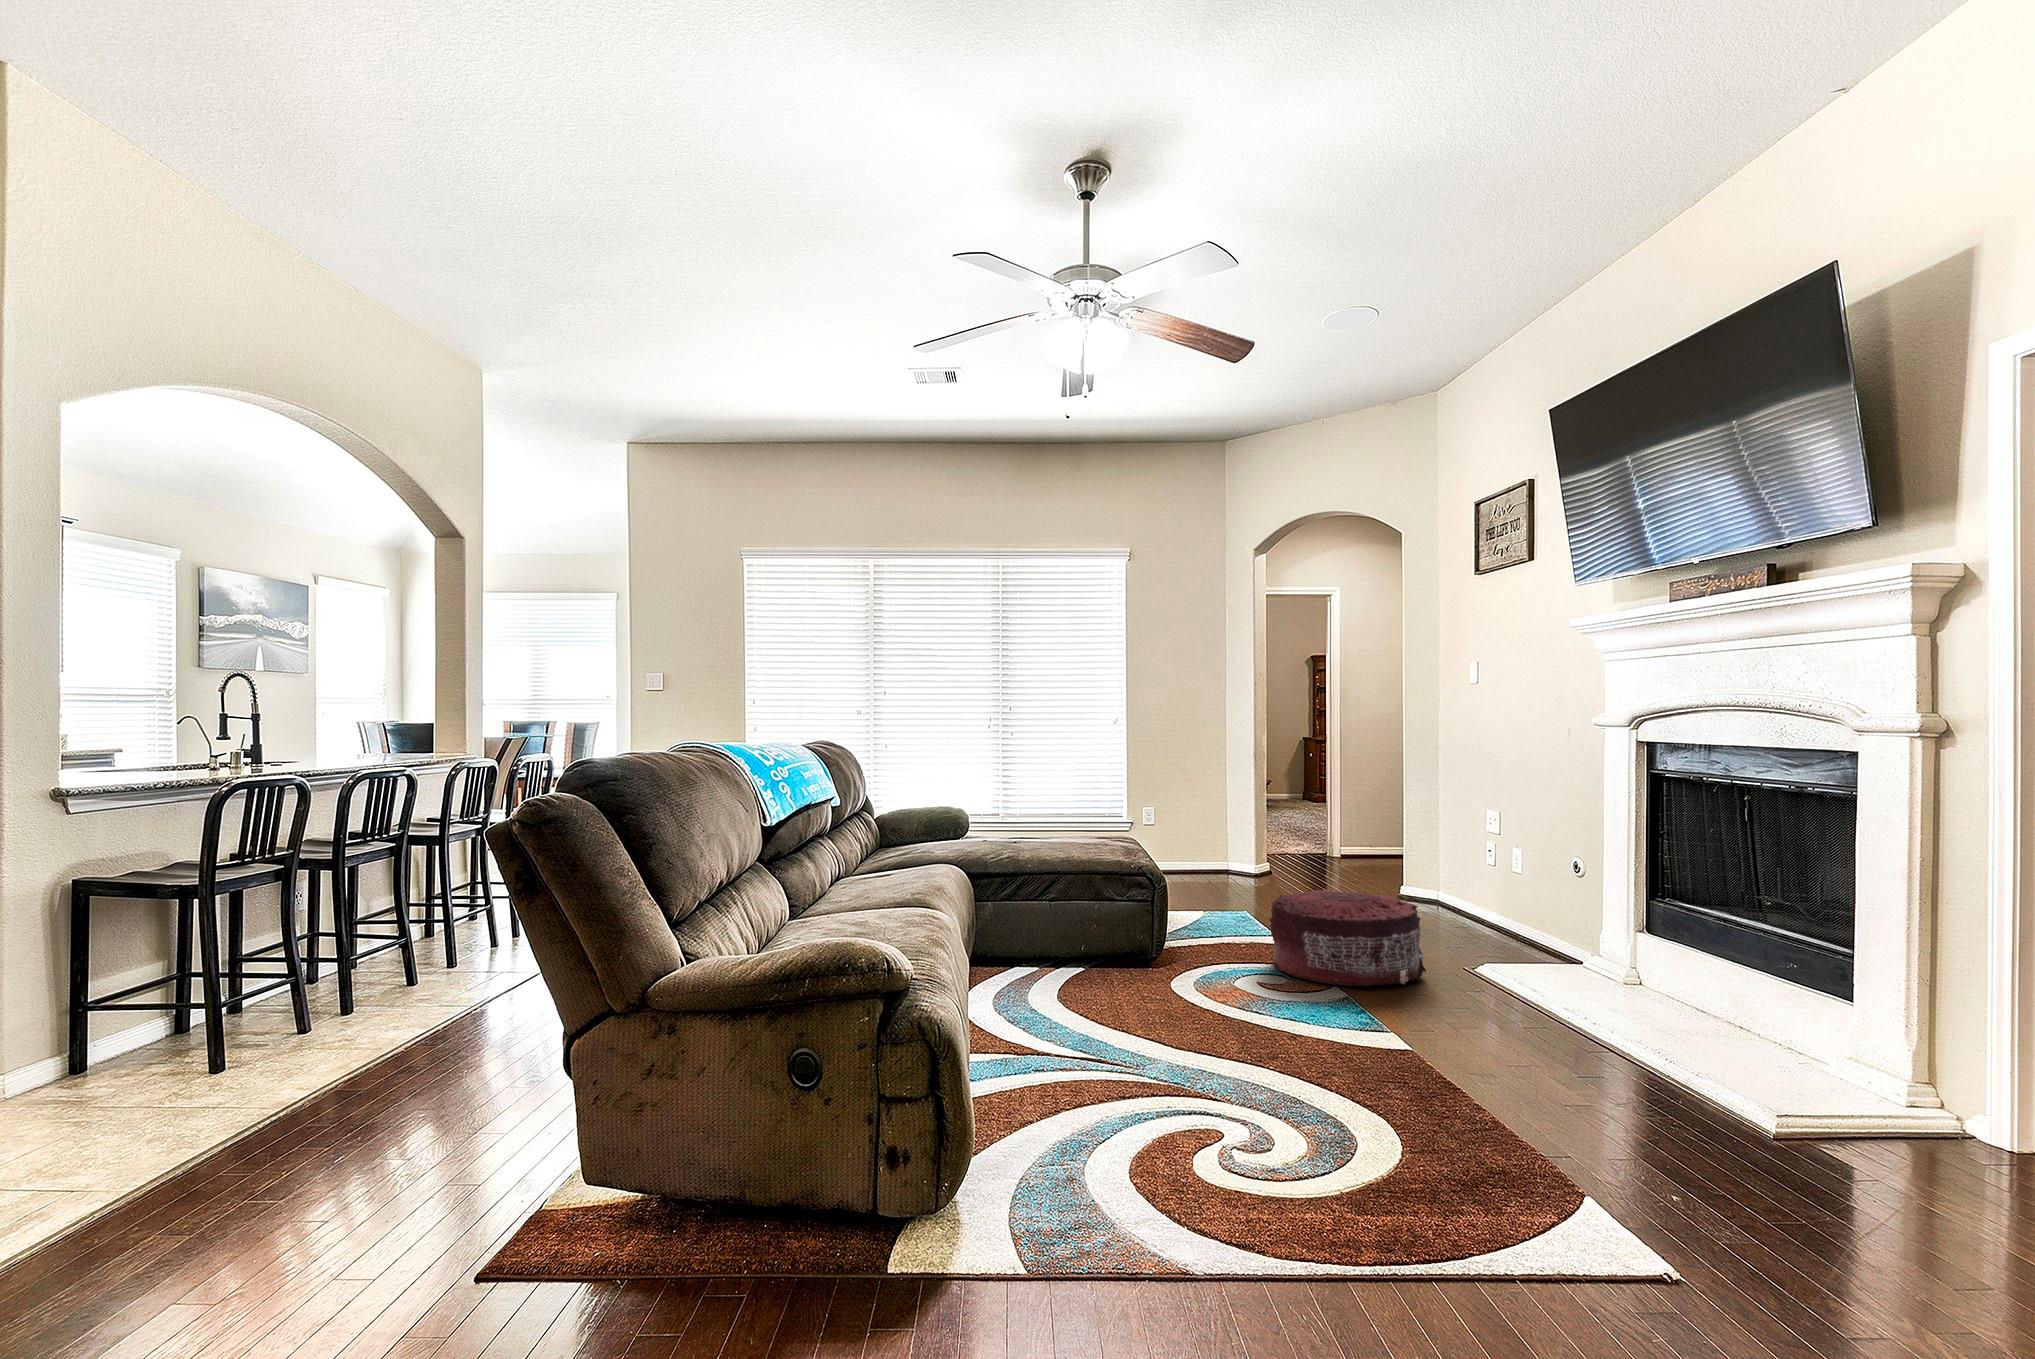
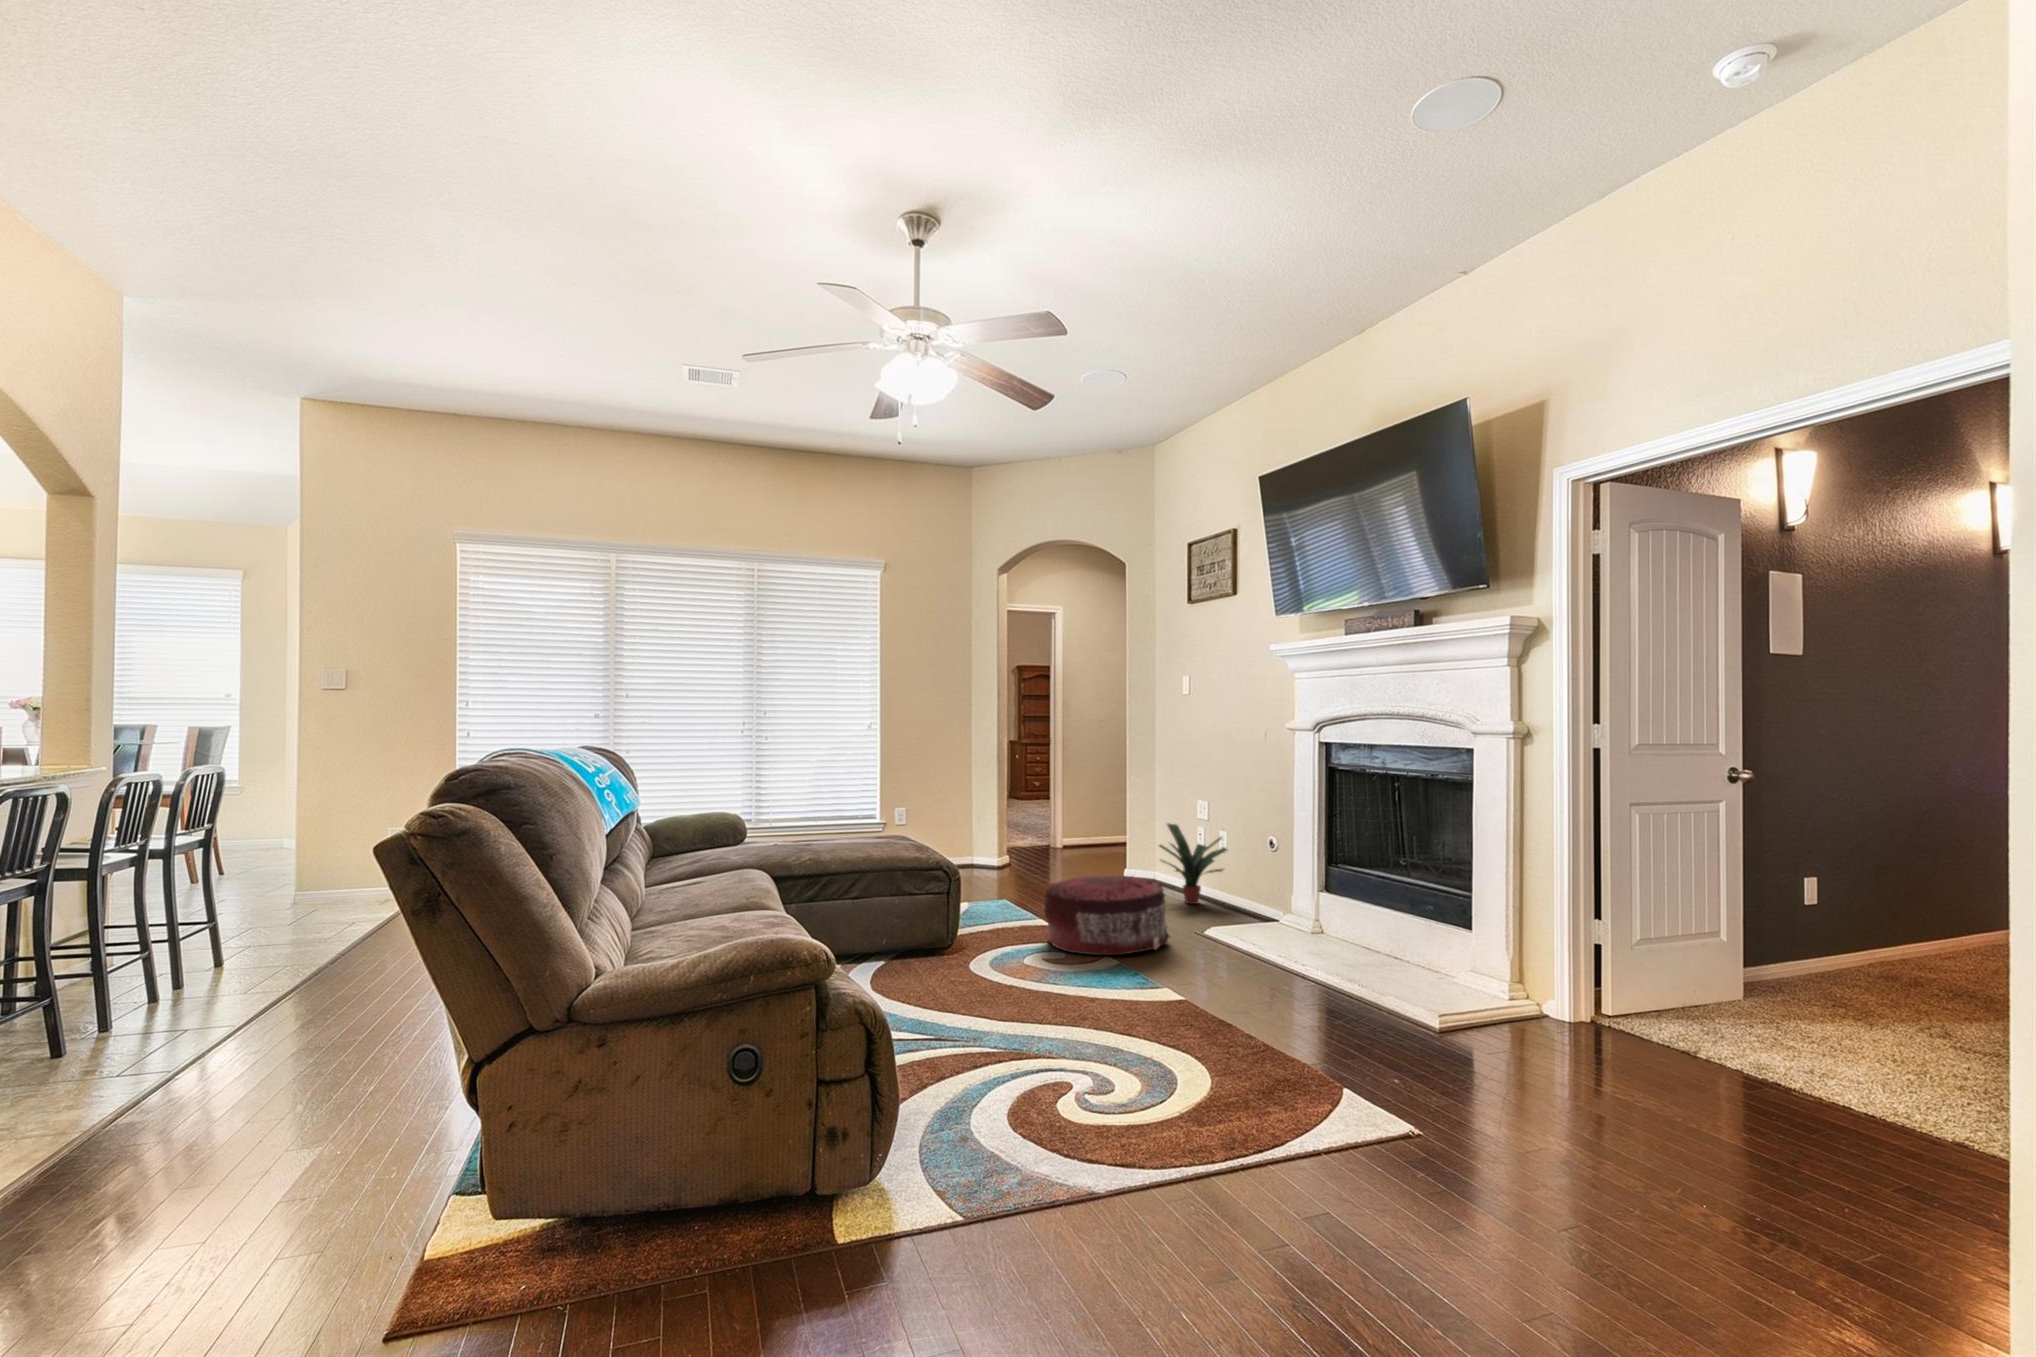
potted plant: none [1431,837,1523,935] -> present [1159,823,1227,904]

